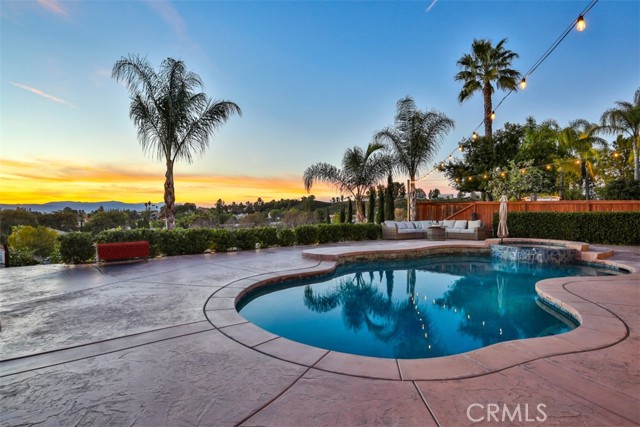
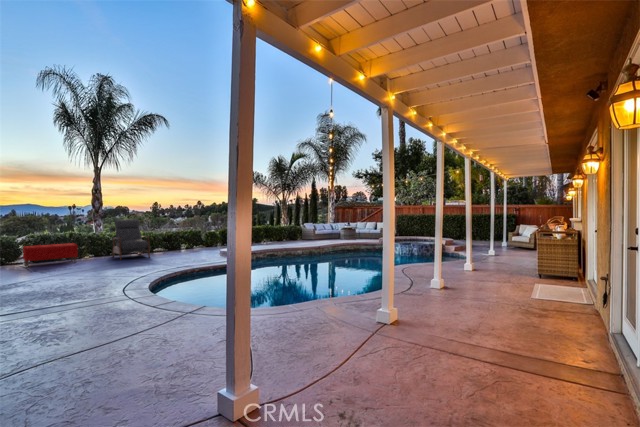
chair: none [185,216,222,261] -> present [113,219,150,260]

